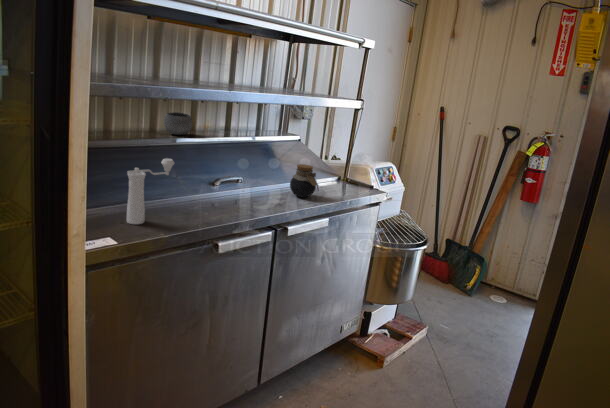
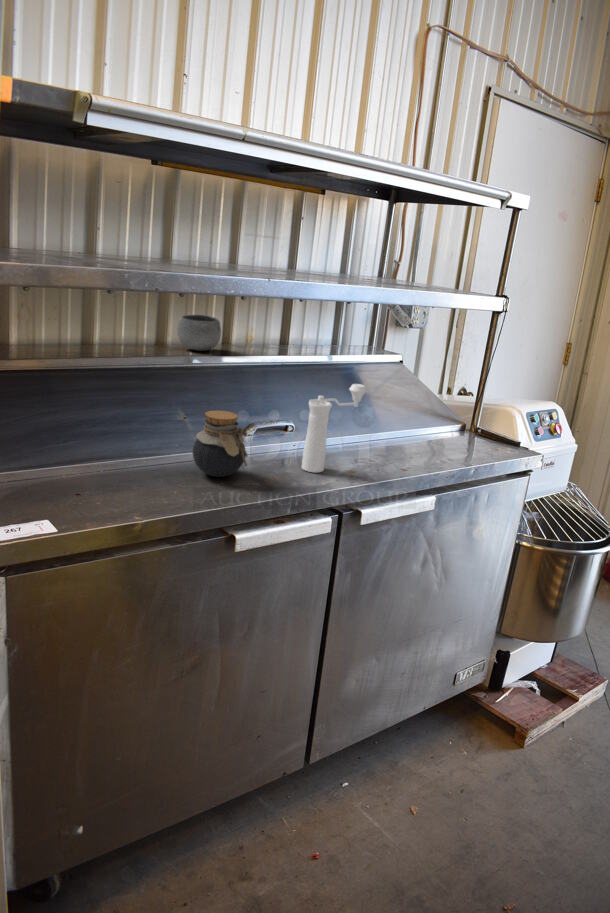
pepper mill: present [127,159,174,224] -> present [302,384,367,473]
jar: present [290,164,319,197] -> present [193,410,248,477]

